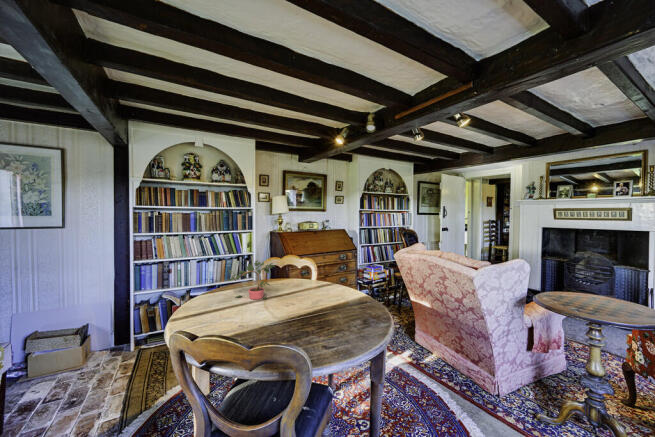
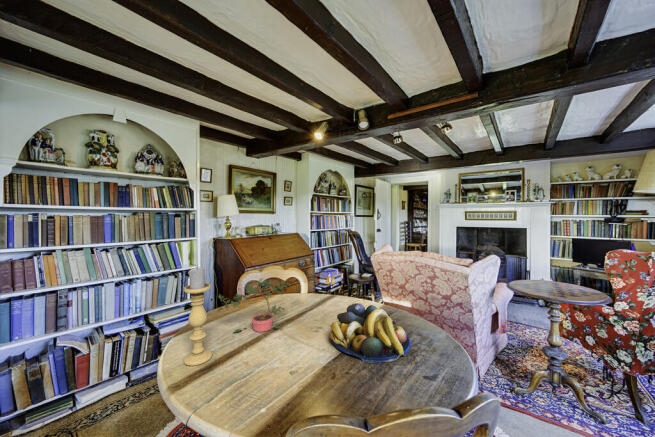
candle holder: none [194,247,213,310] -> present [184,267,212,366]
fruit bowl: none [288,286,354,329] -> present [330,303,411,364]

